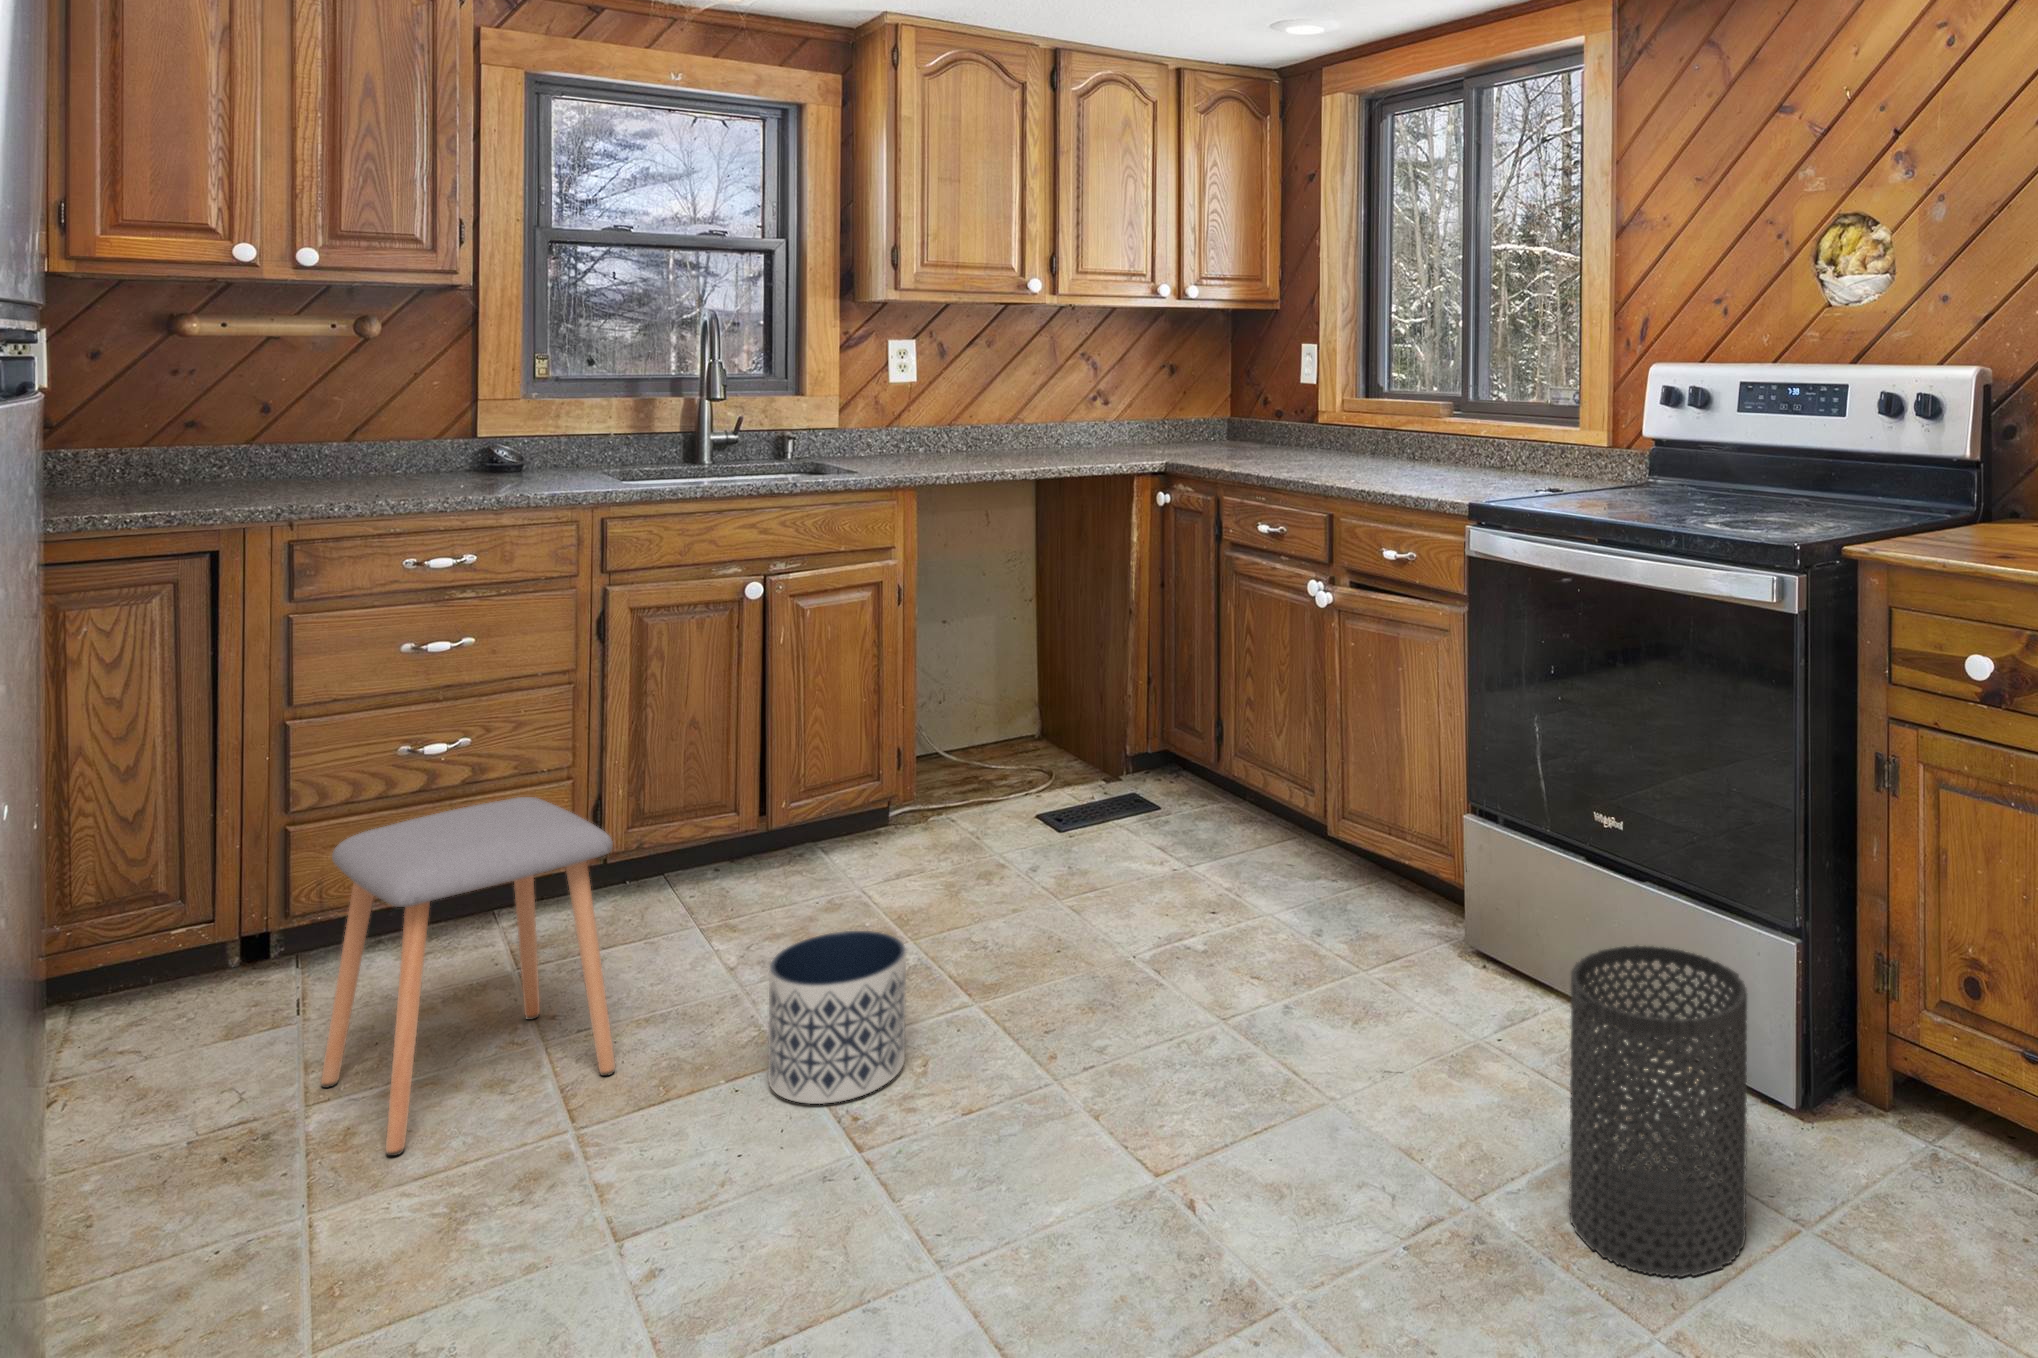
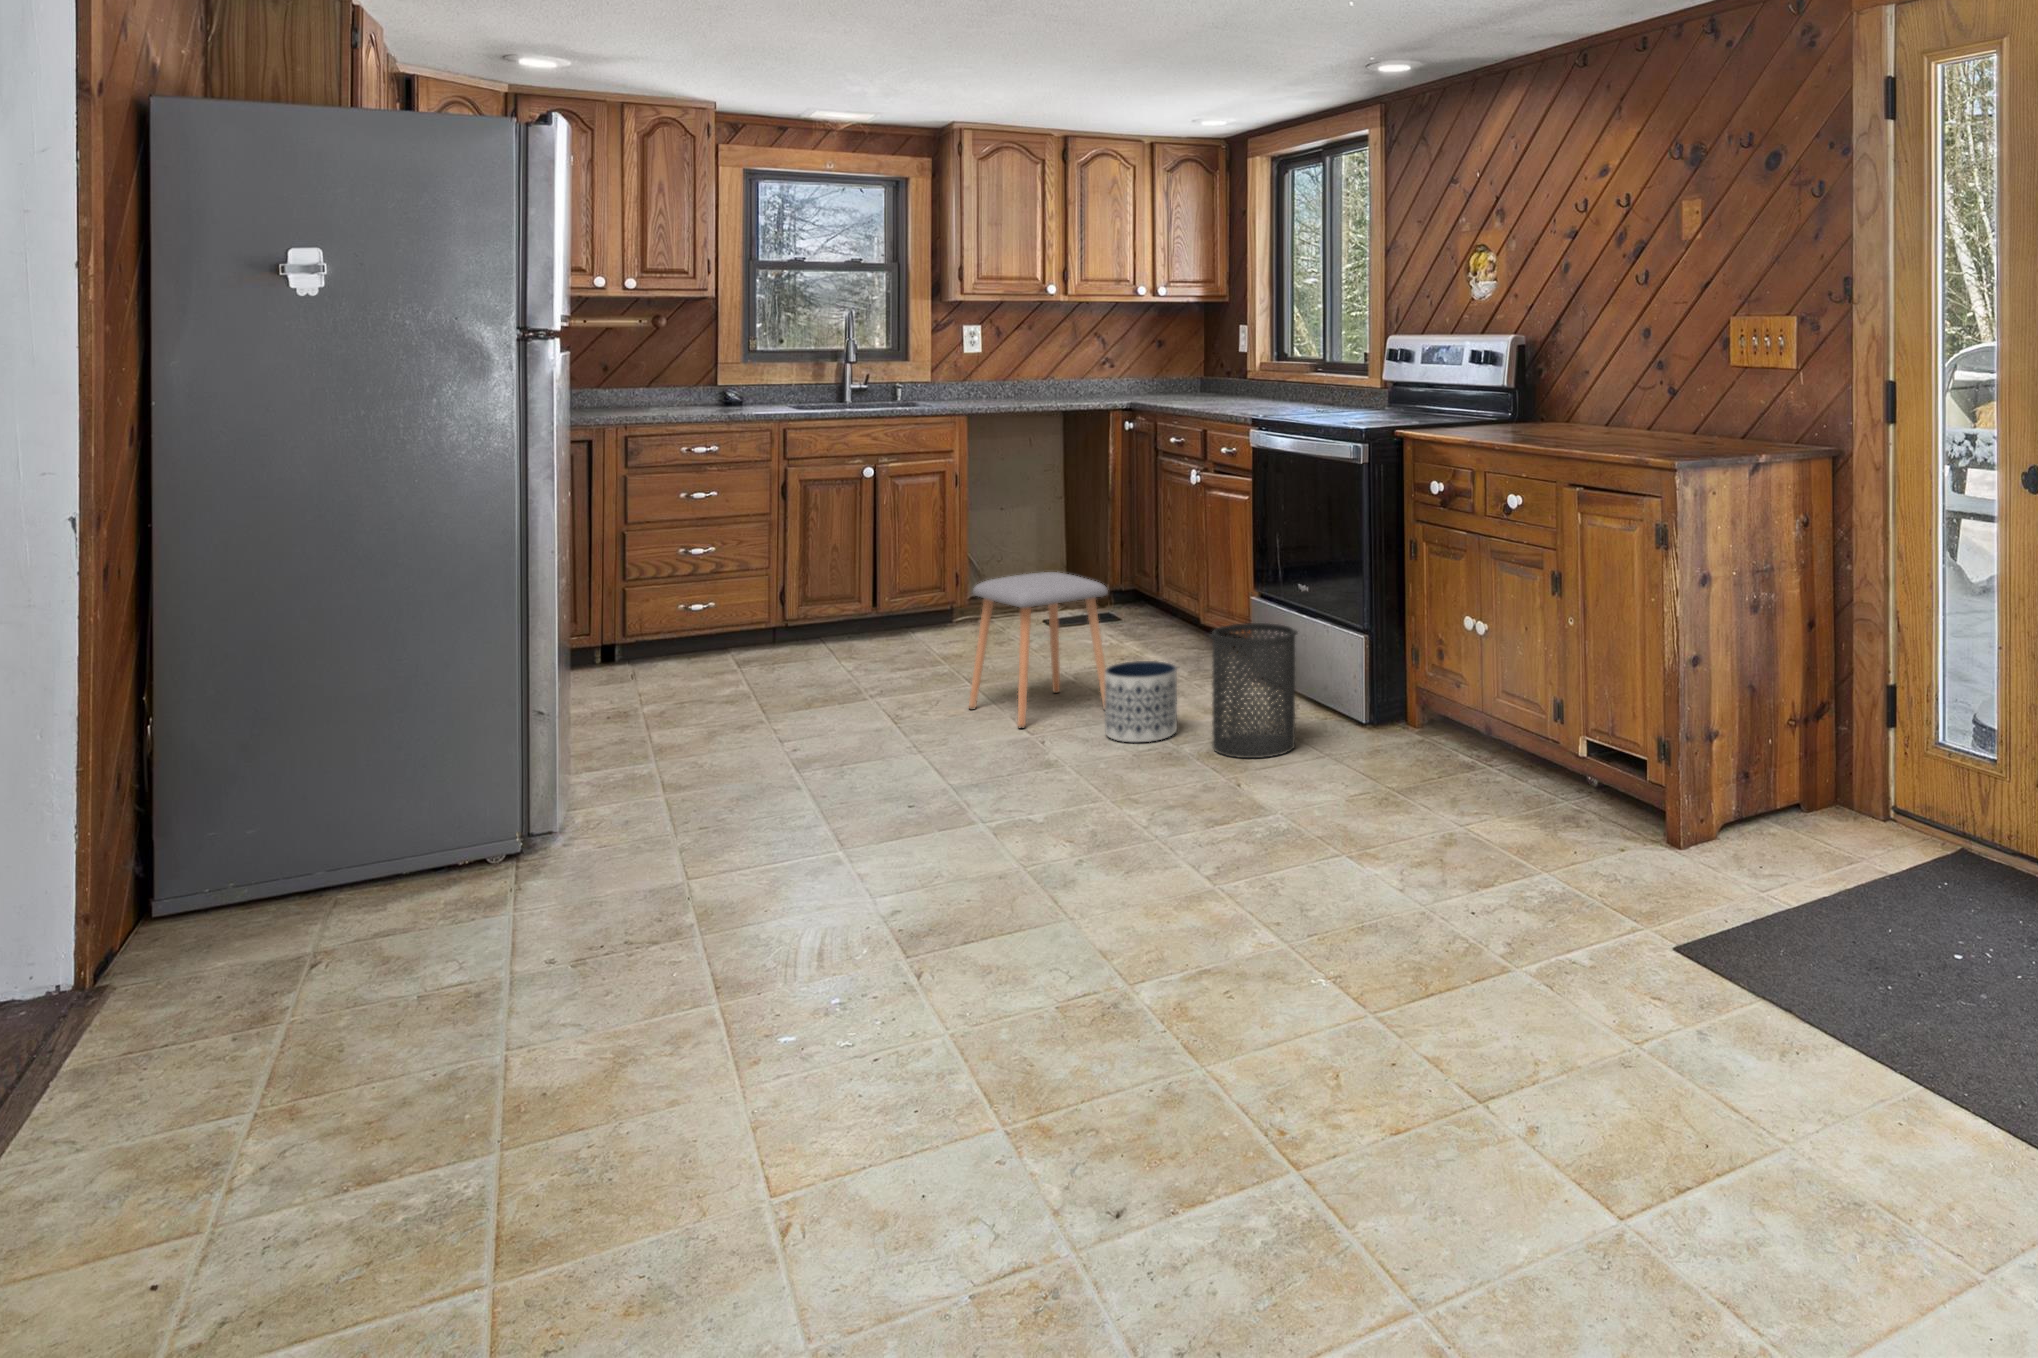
stool: present [321,797,615,1156] -> present [969,572,1108,728]
planter: present [768,931,906,1104] -> present [1105,661,1177,742]

